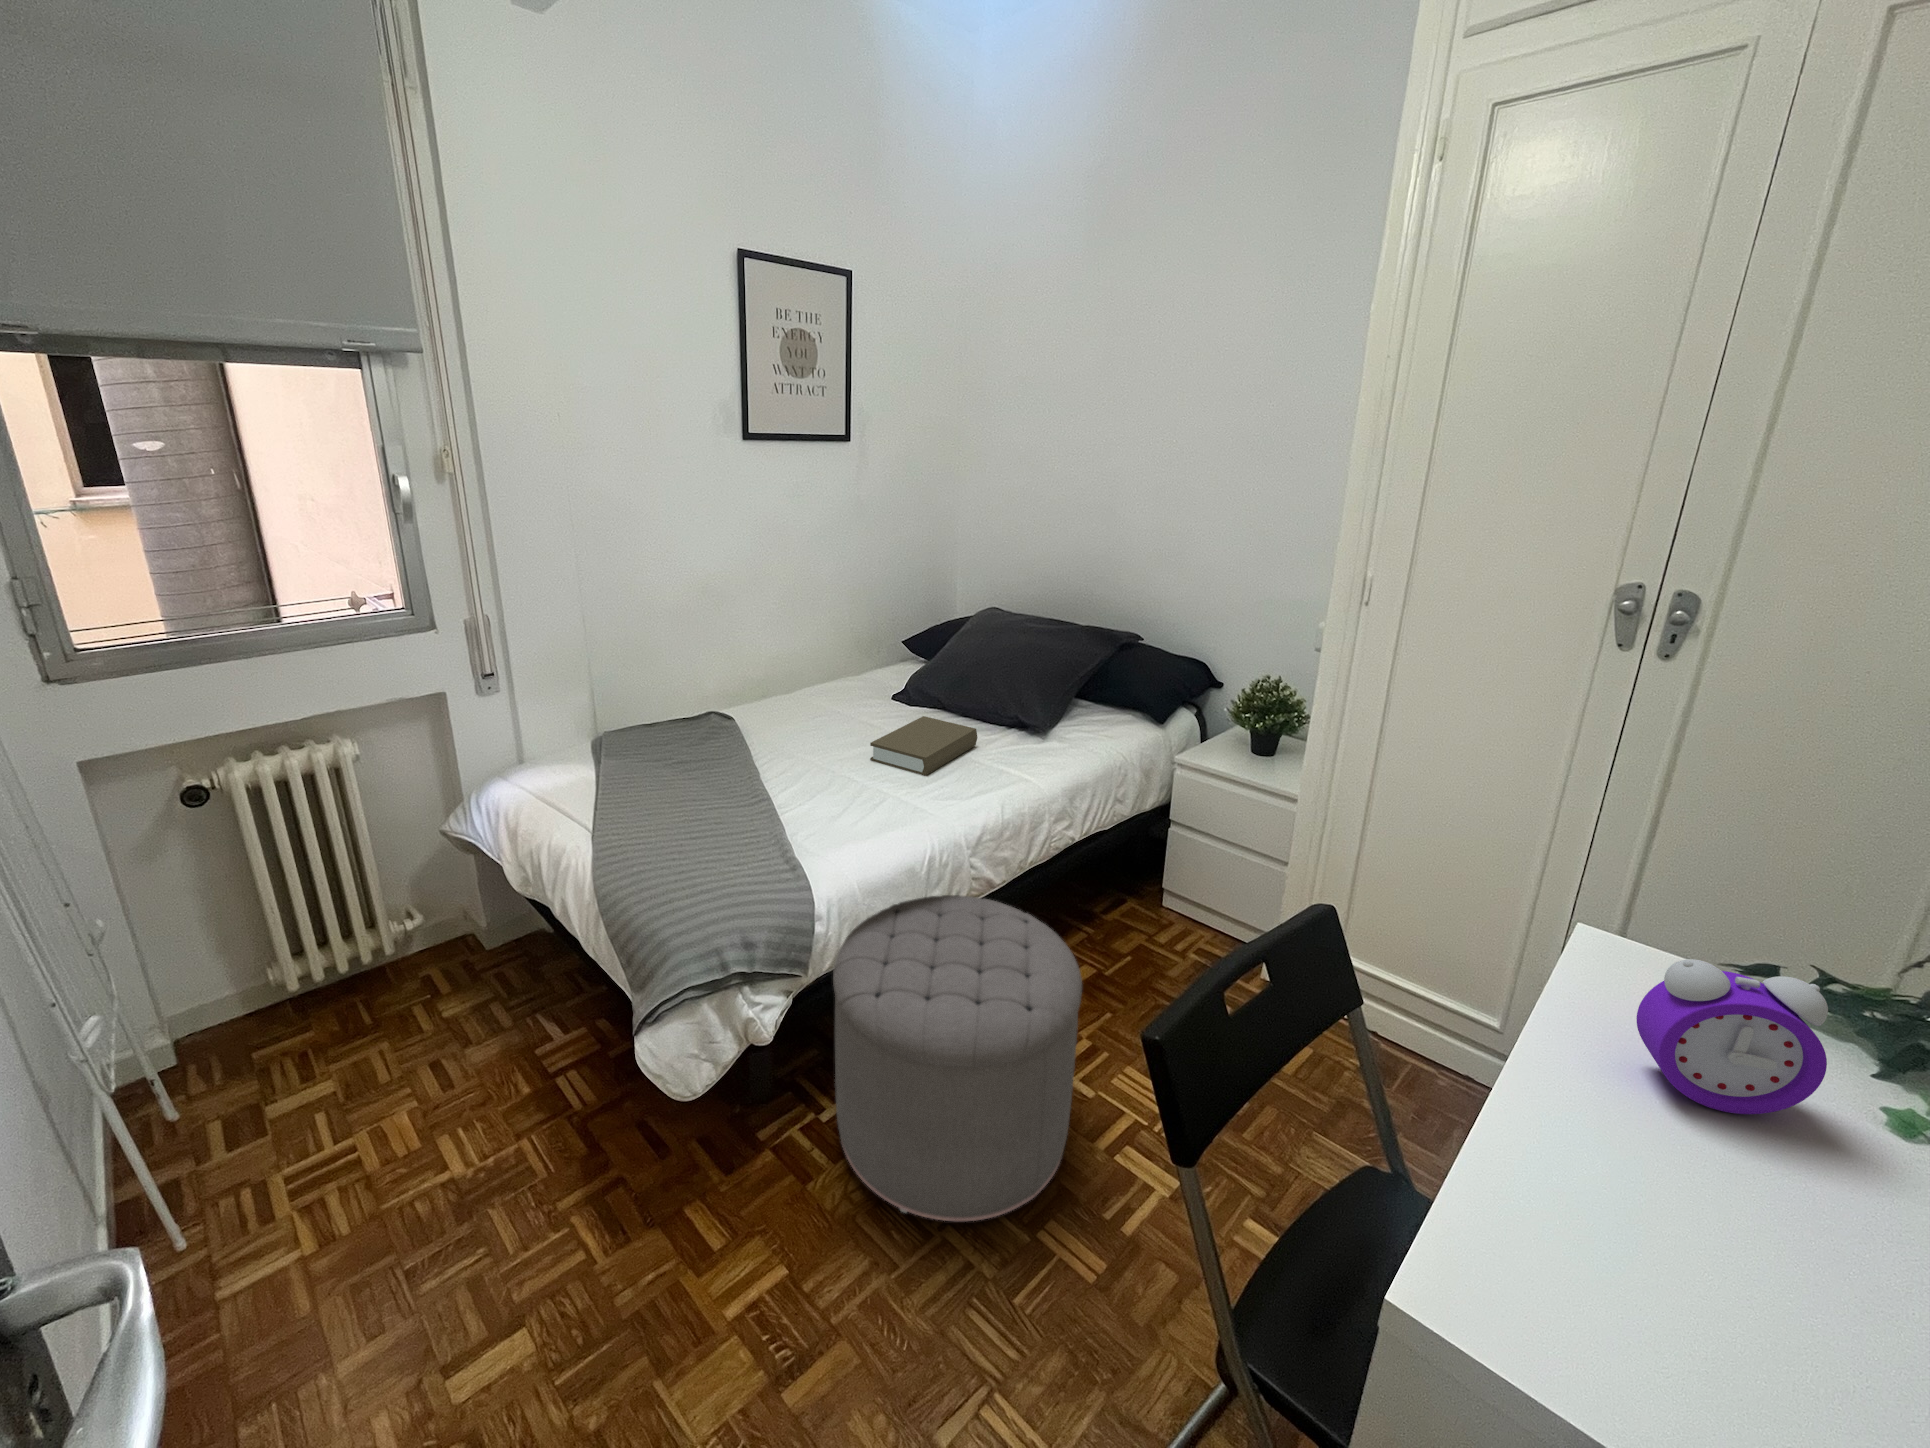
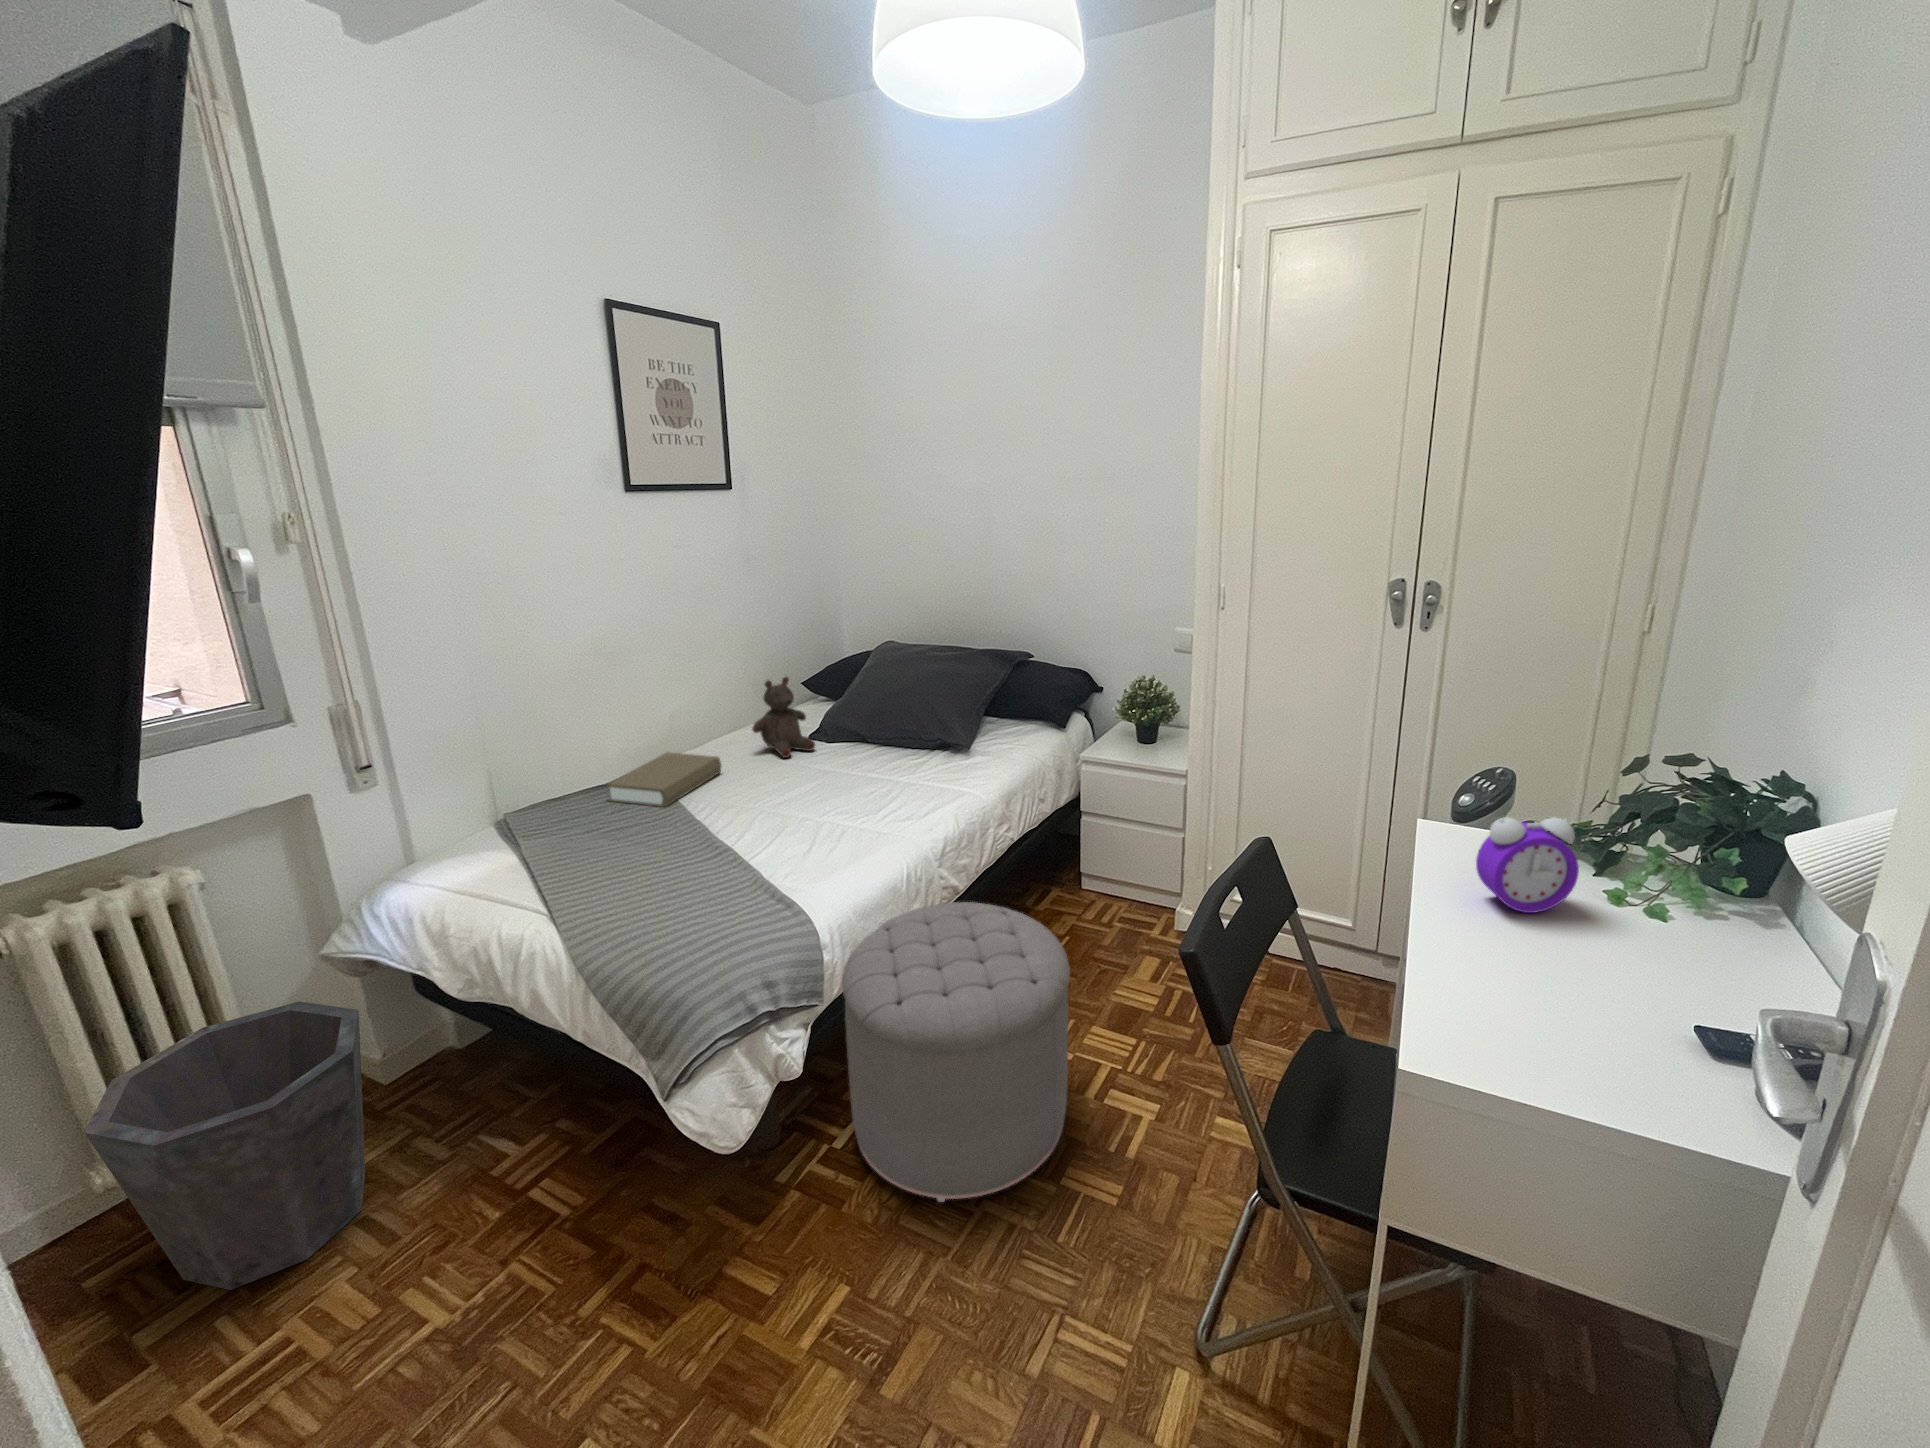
stuffed bear: none [836,633,895,715] -> present [752,677,815,758]
book: present [870,716,978,776] -> present [607,752,722,807]
waste bin: none [243,867,450,1092] -> present [84,1001,365,1290]

